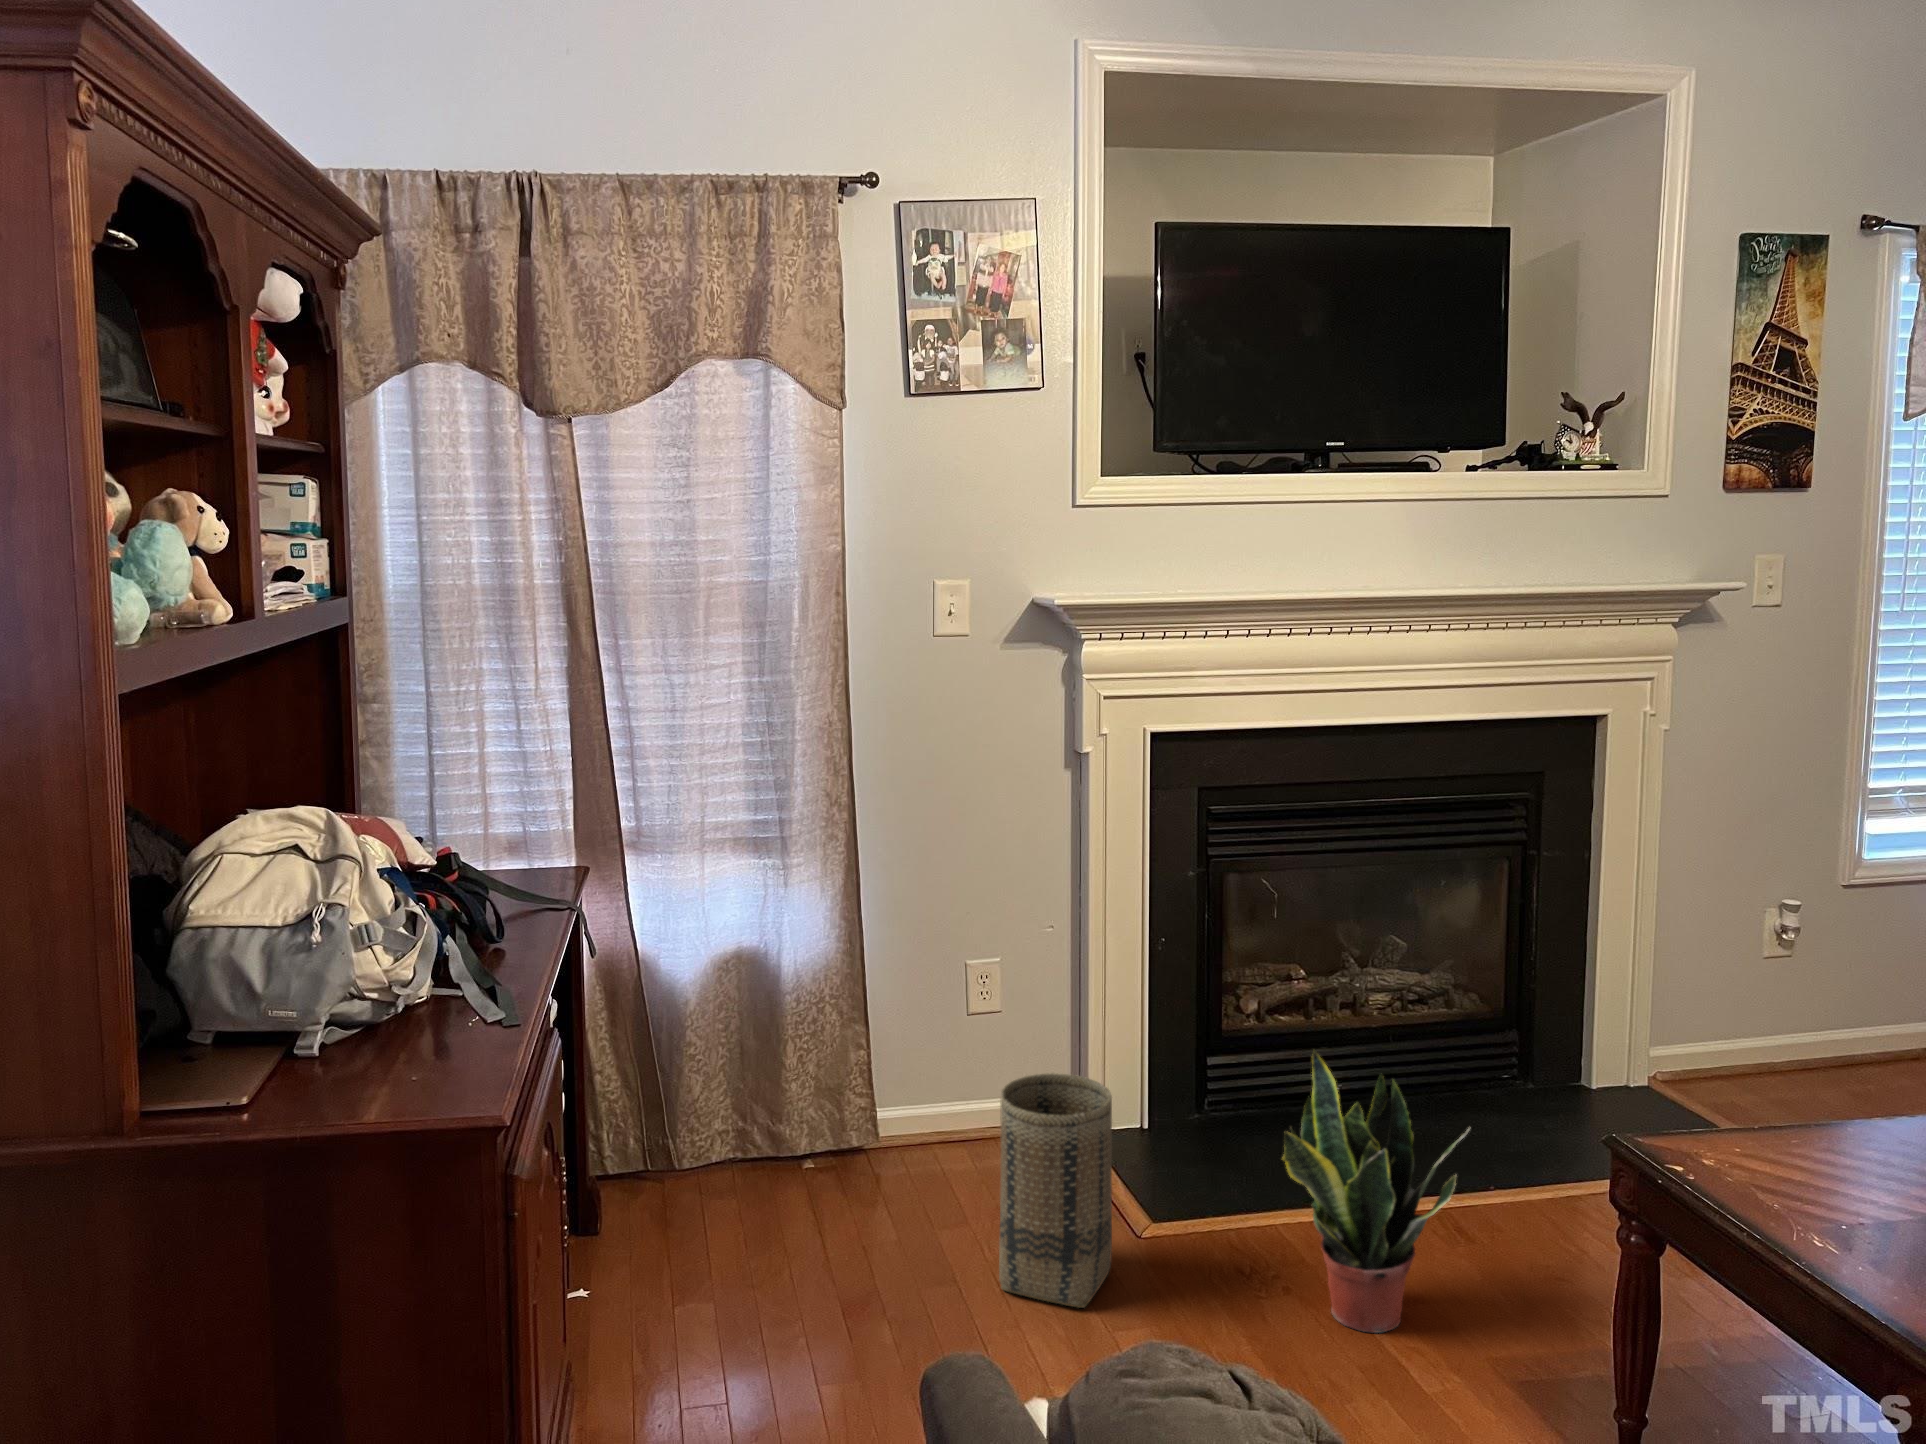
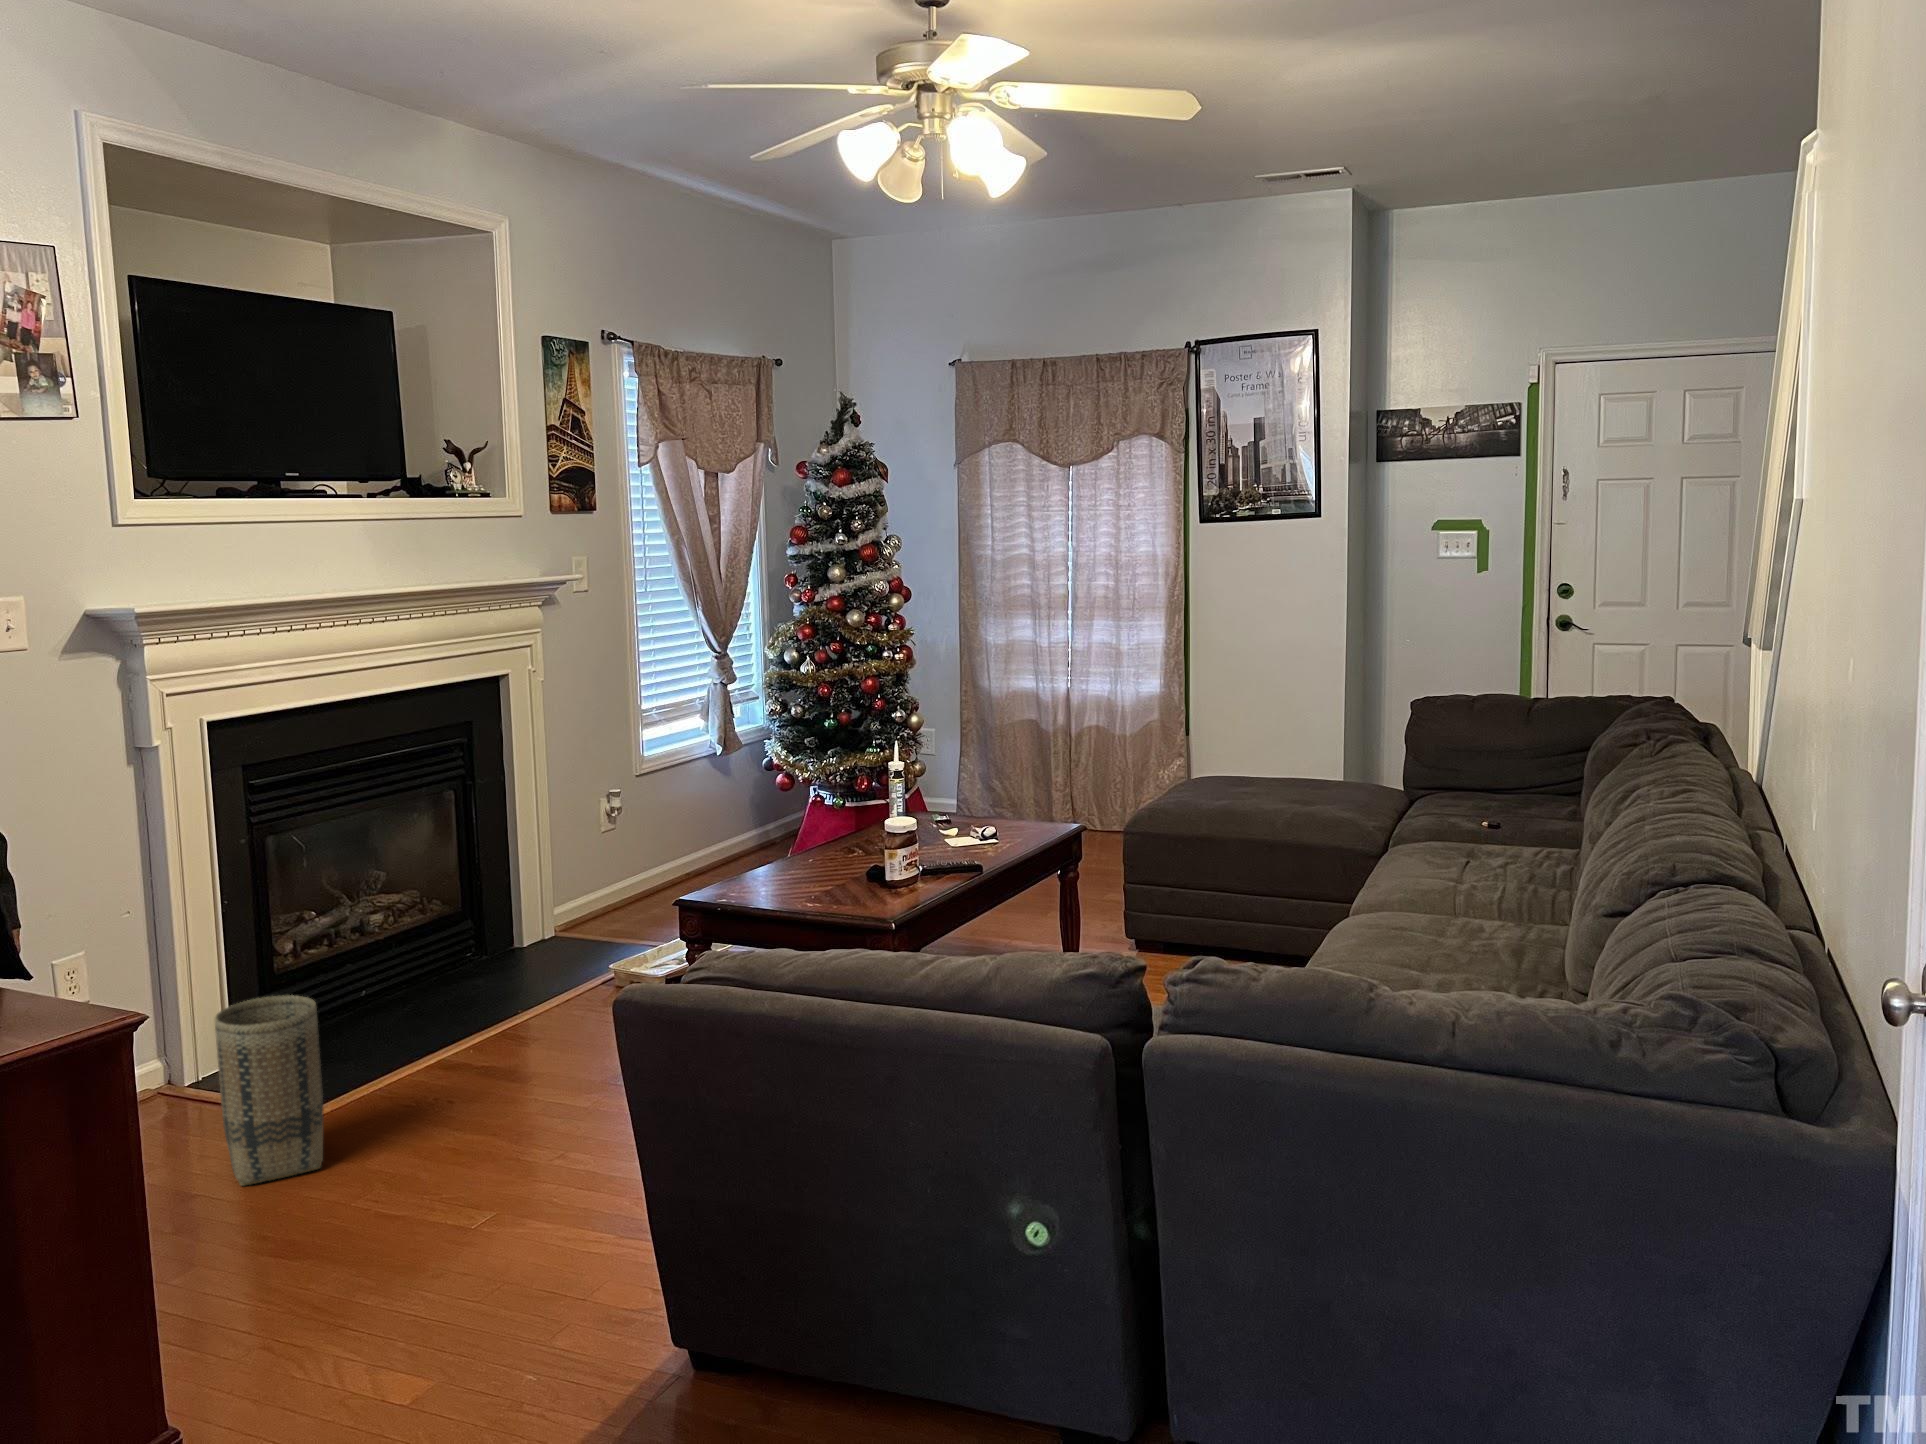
potted plant: present [1283,1051,1469,1333] -> none [441,920,571,1106]

